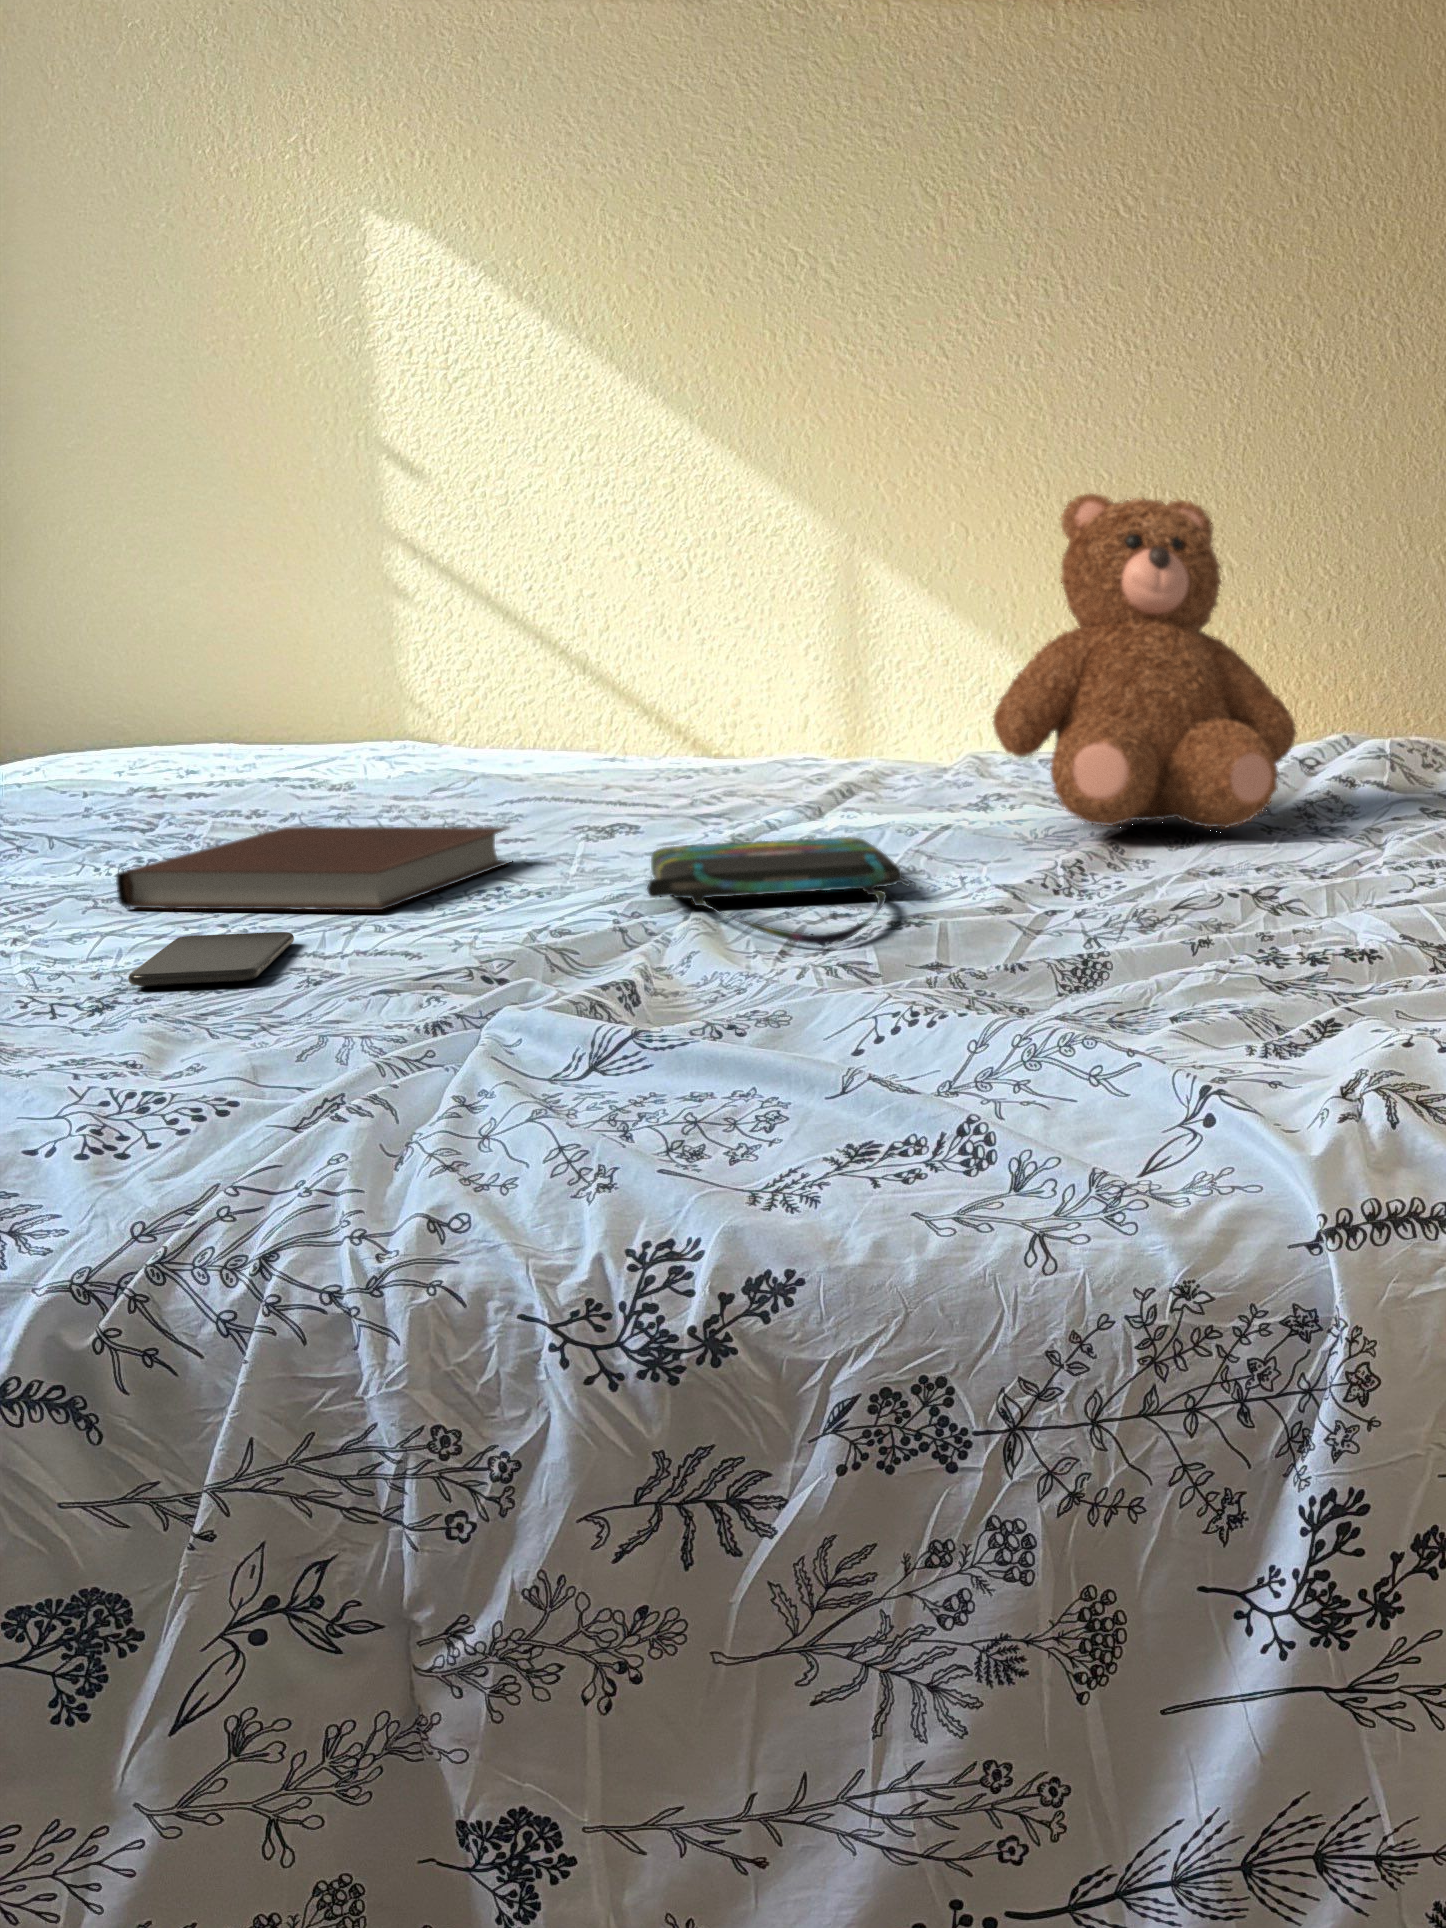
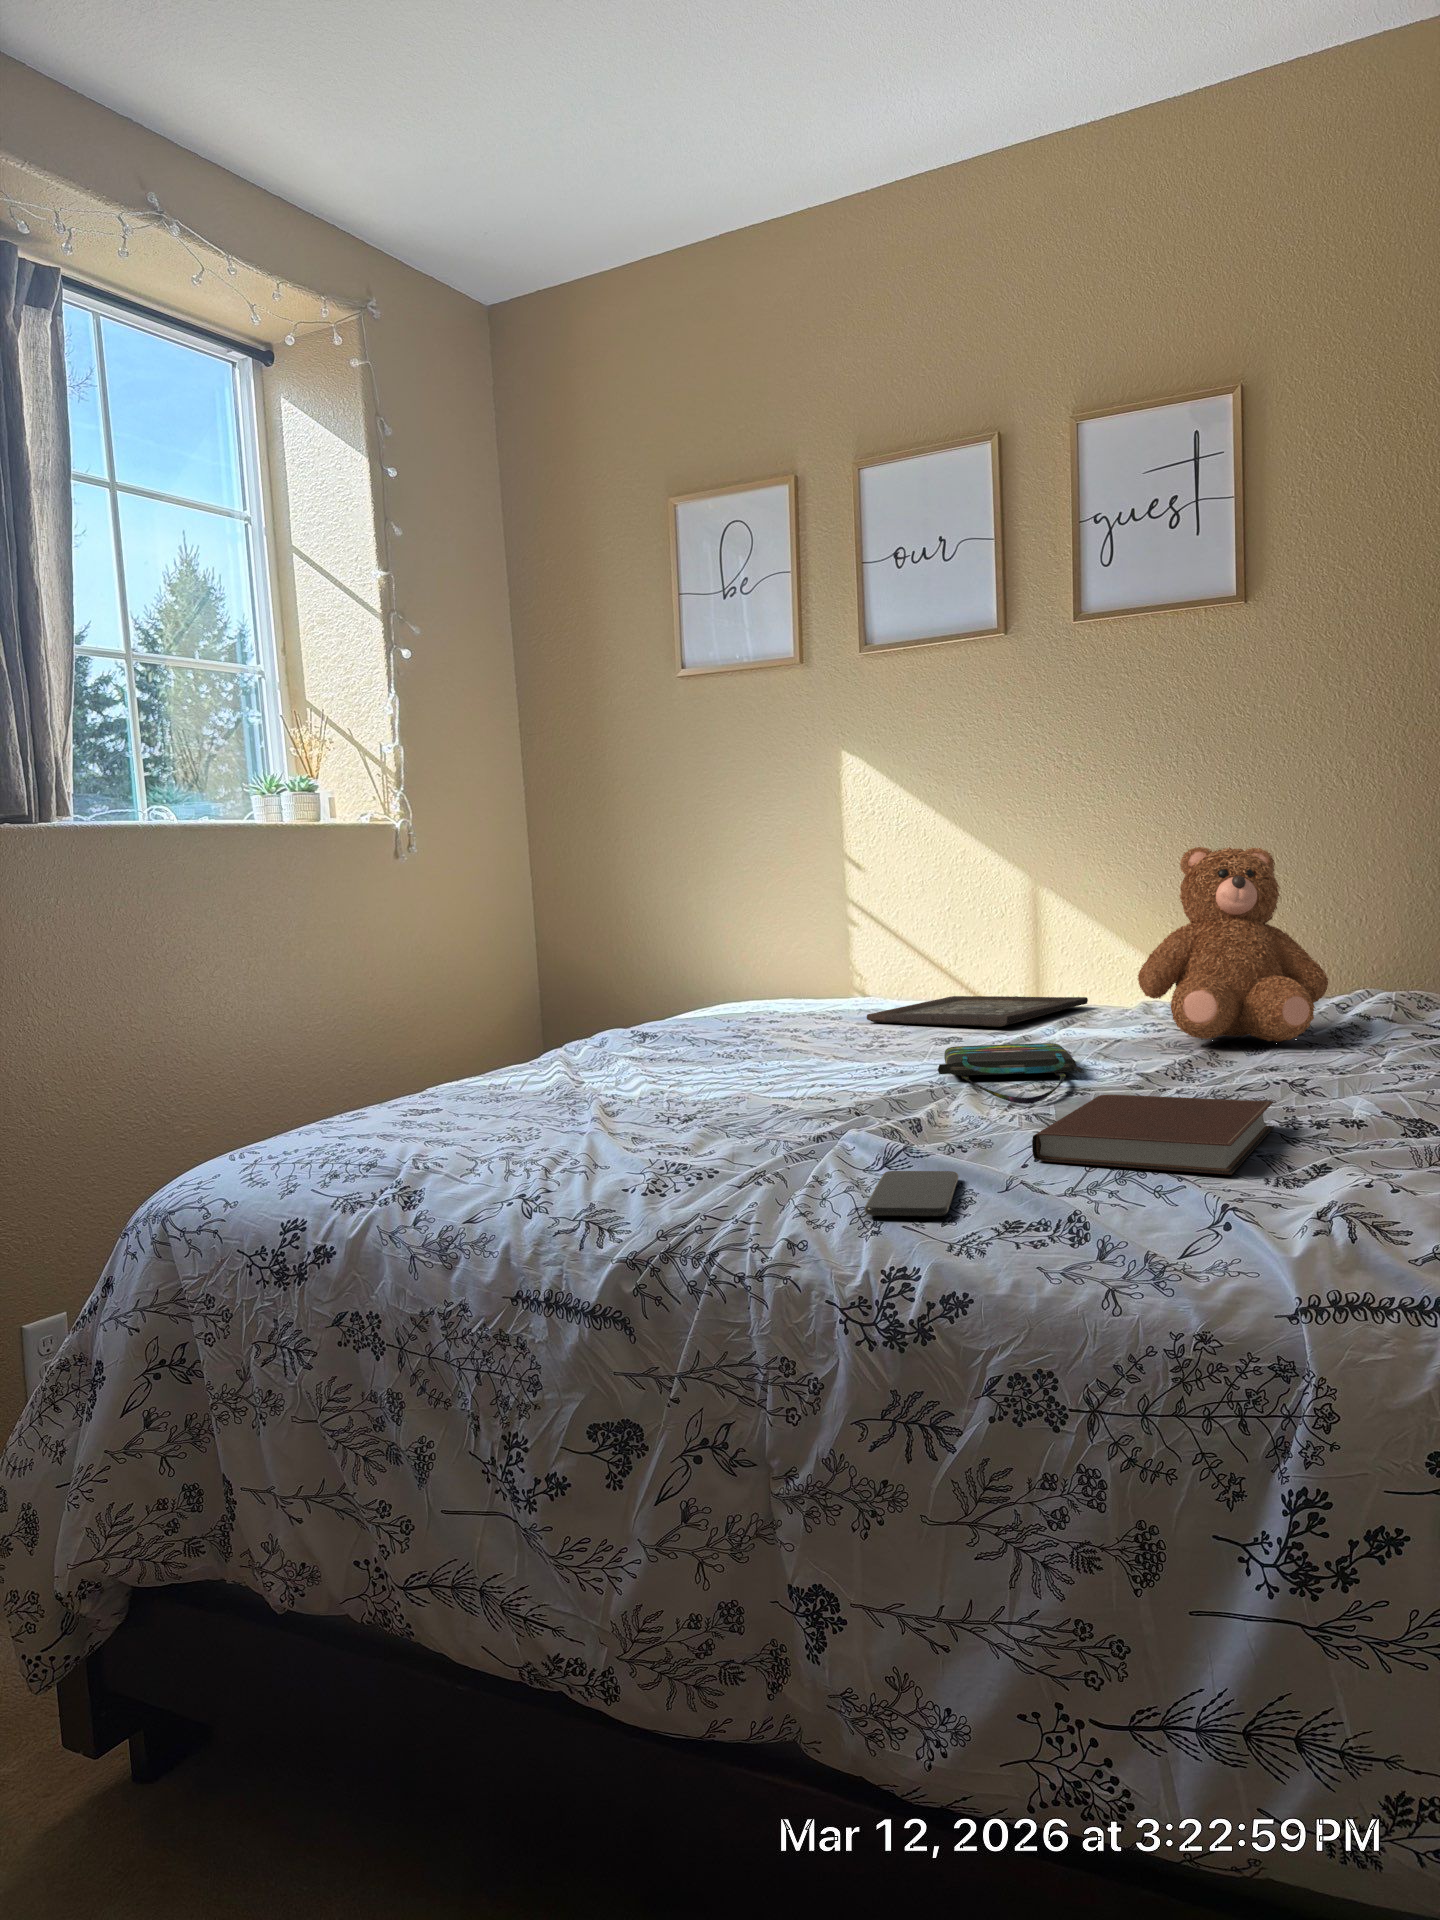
tray: none [468,754,892,809] -> present [867,996,1088,1027]
notebook: present [116,826,512,910] -> present [1032,1095,1274,1175]
smartphone: present [128,932,294,986] -> present [865,1171,958,1216]

